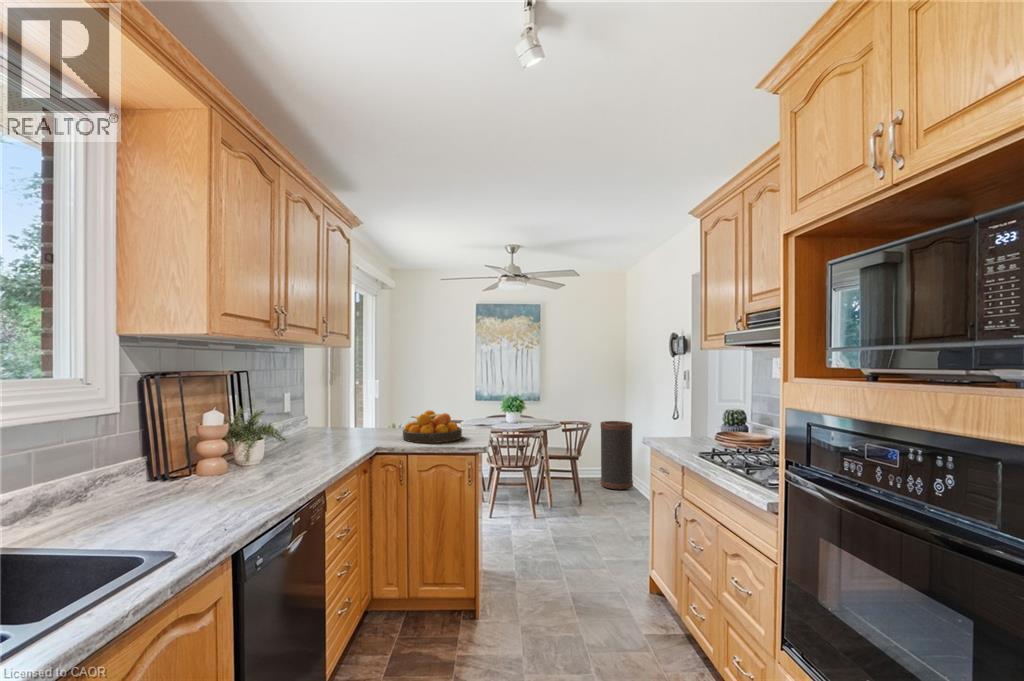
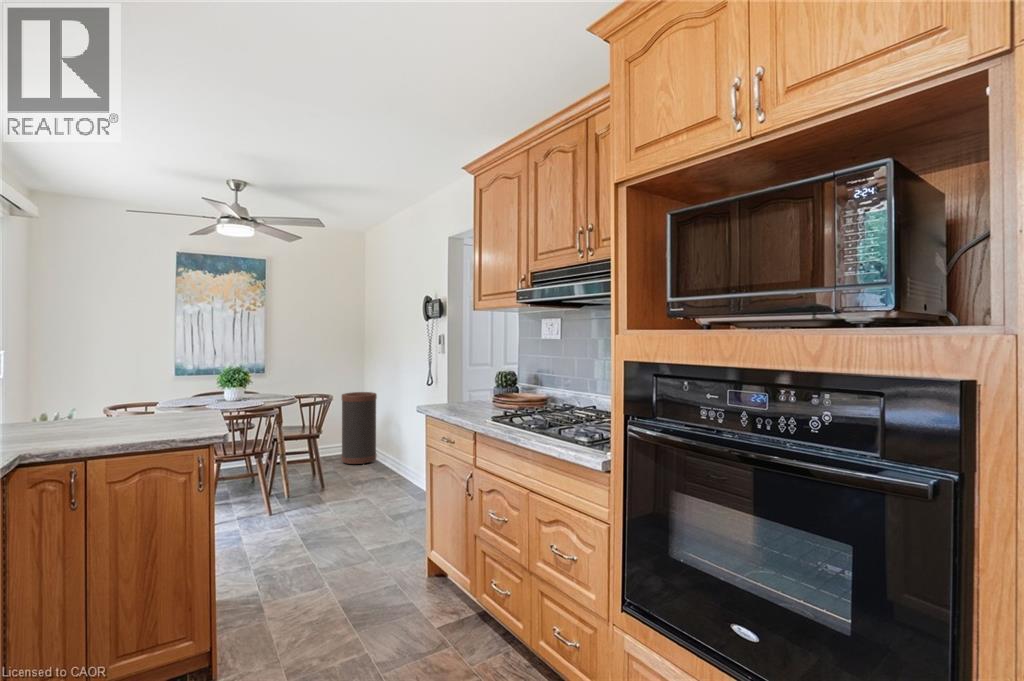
fruit bowl: present [403,410,462,443] -> none [66,391,178,441]

